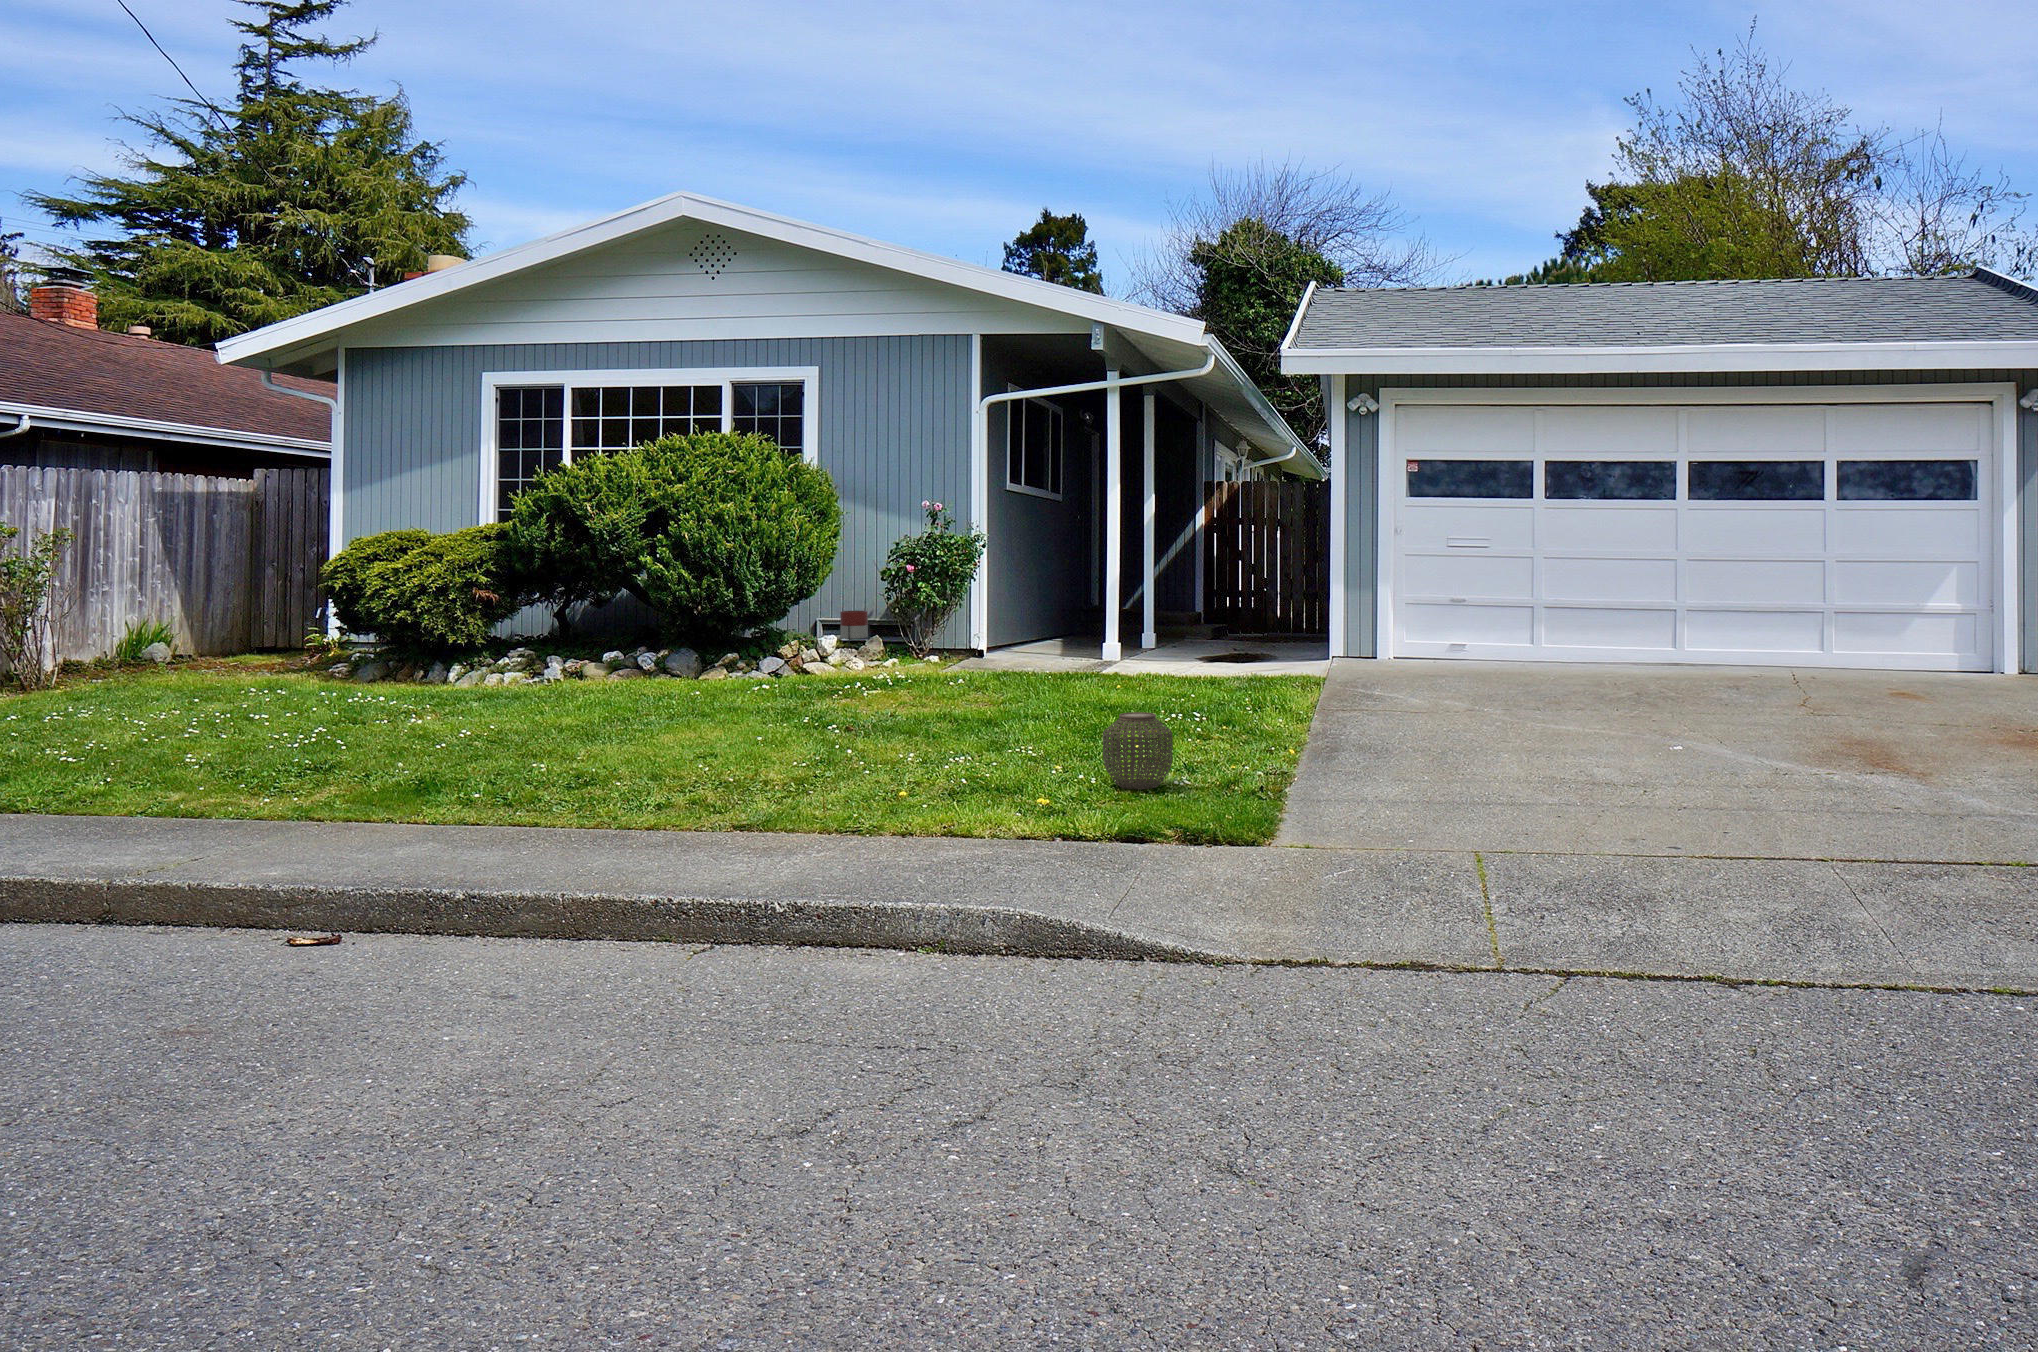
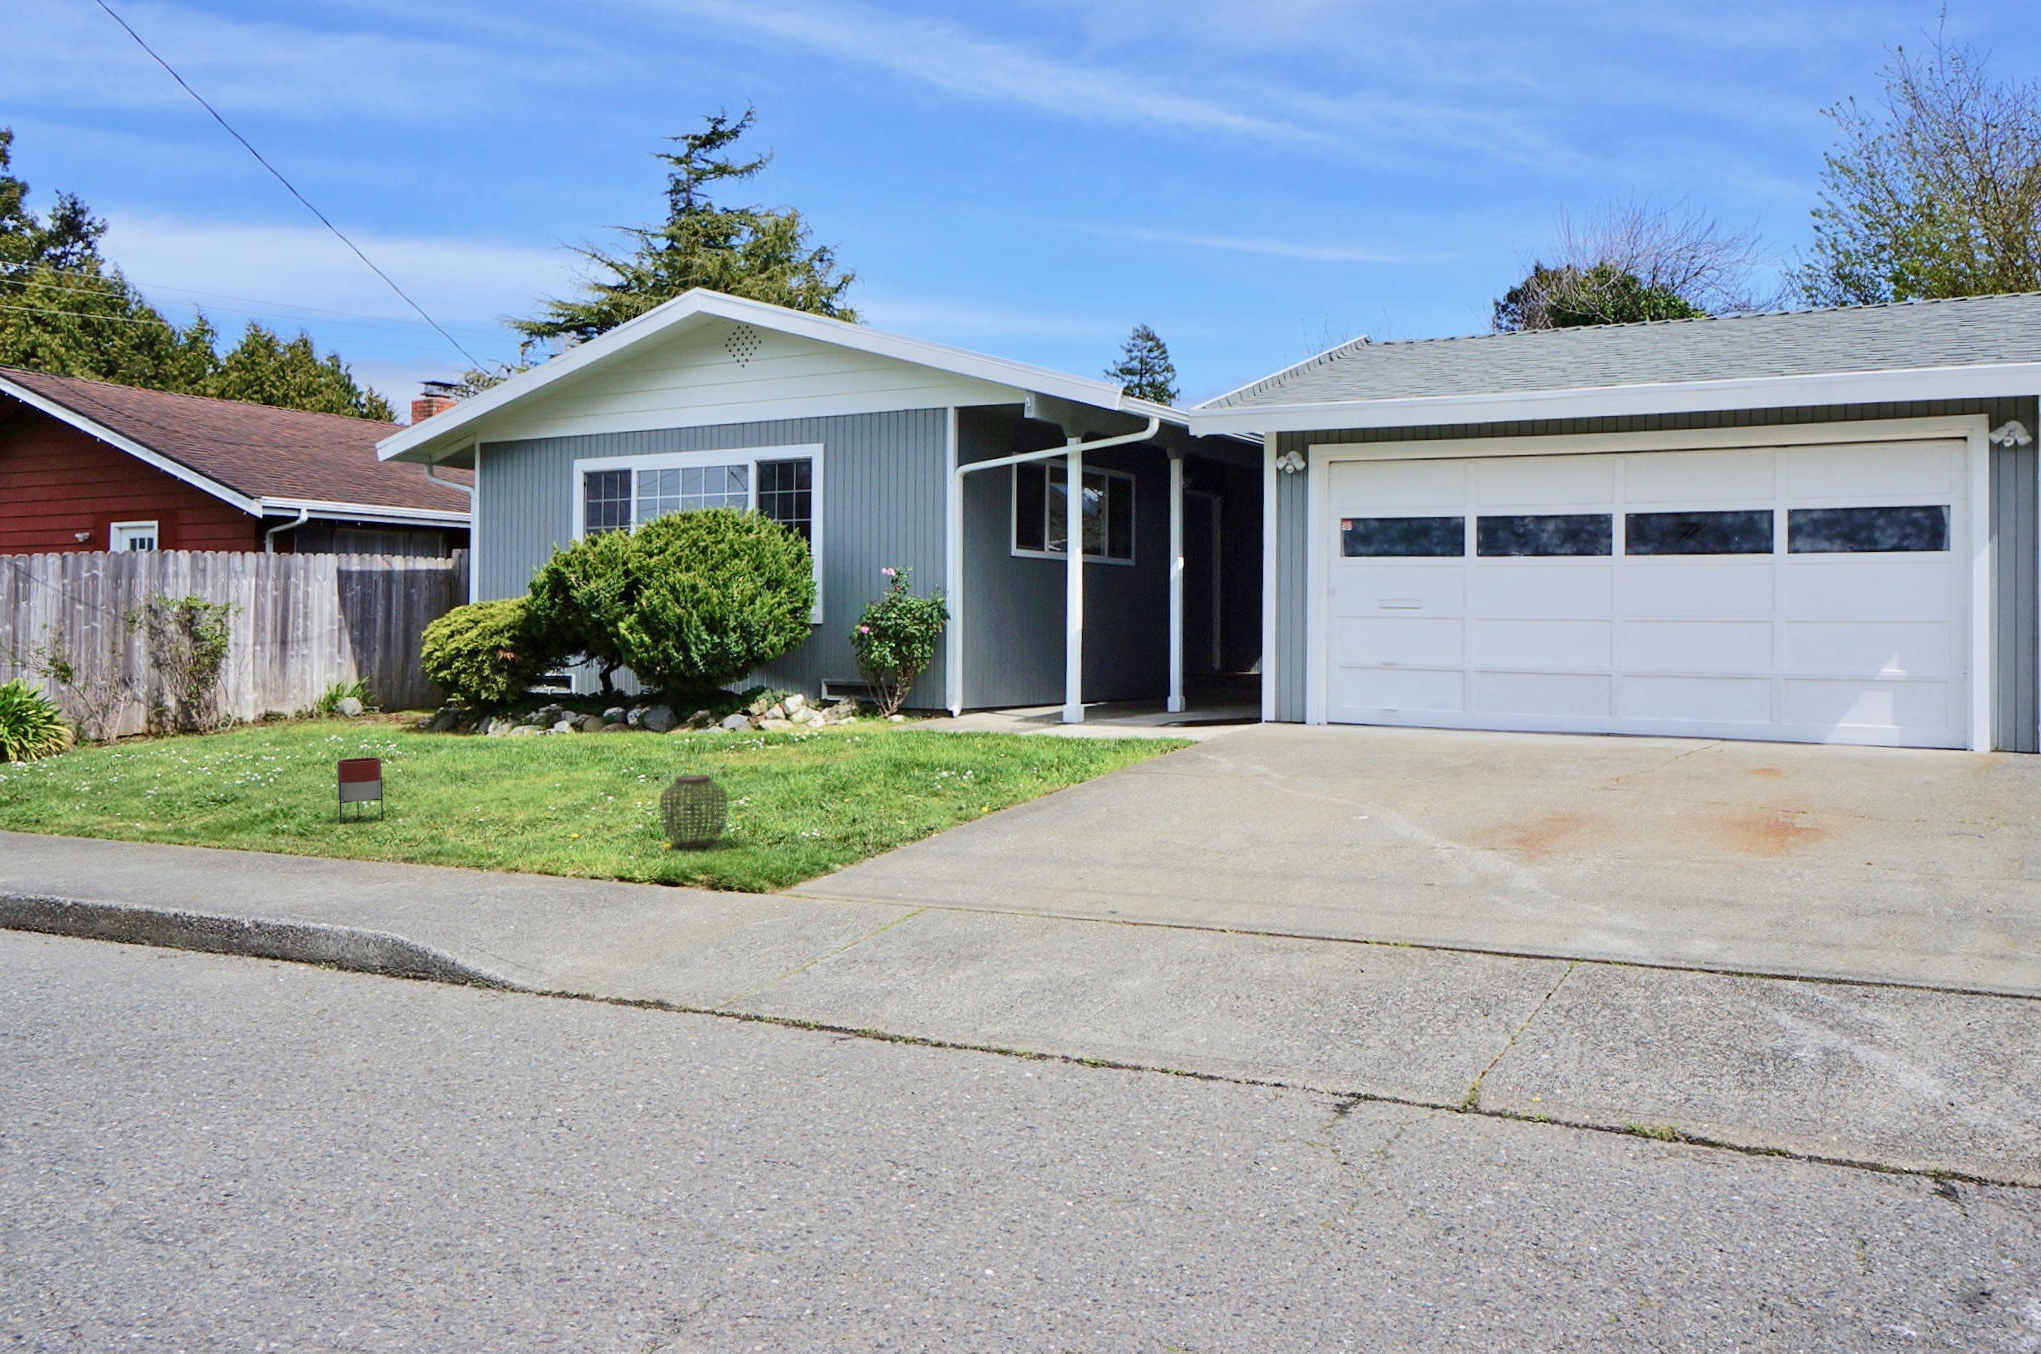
planter: present [840,611,870,653] -> present [338,758,383,824]

